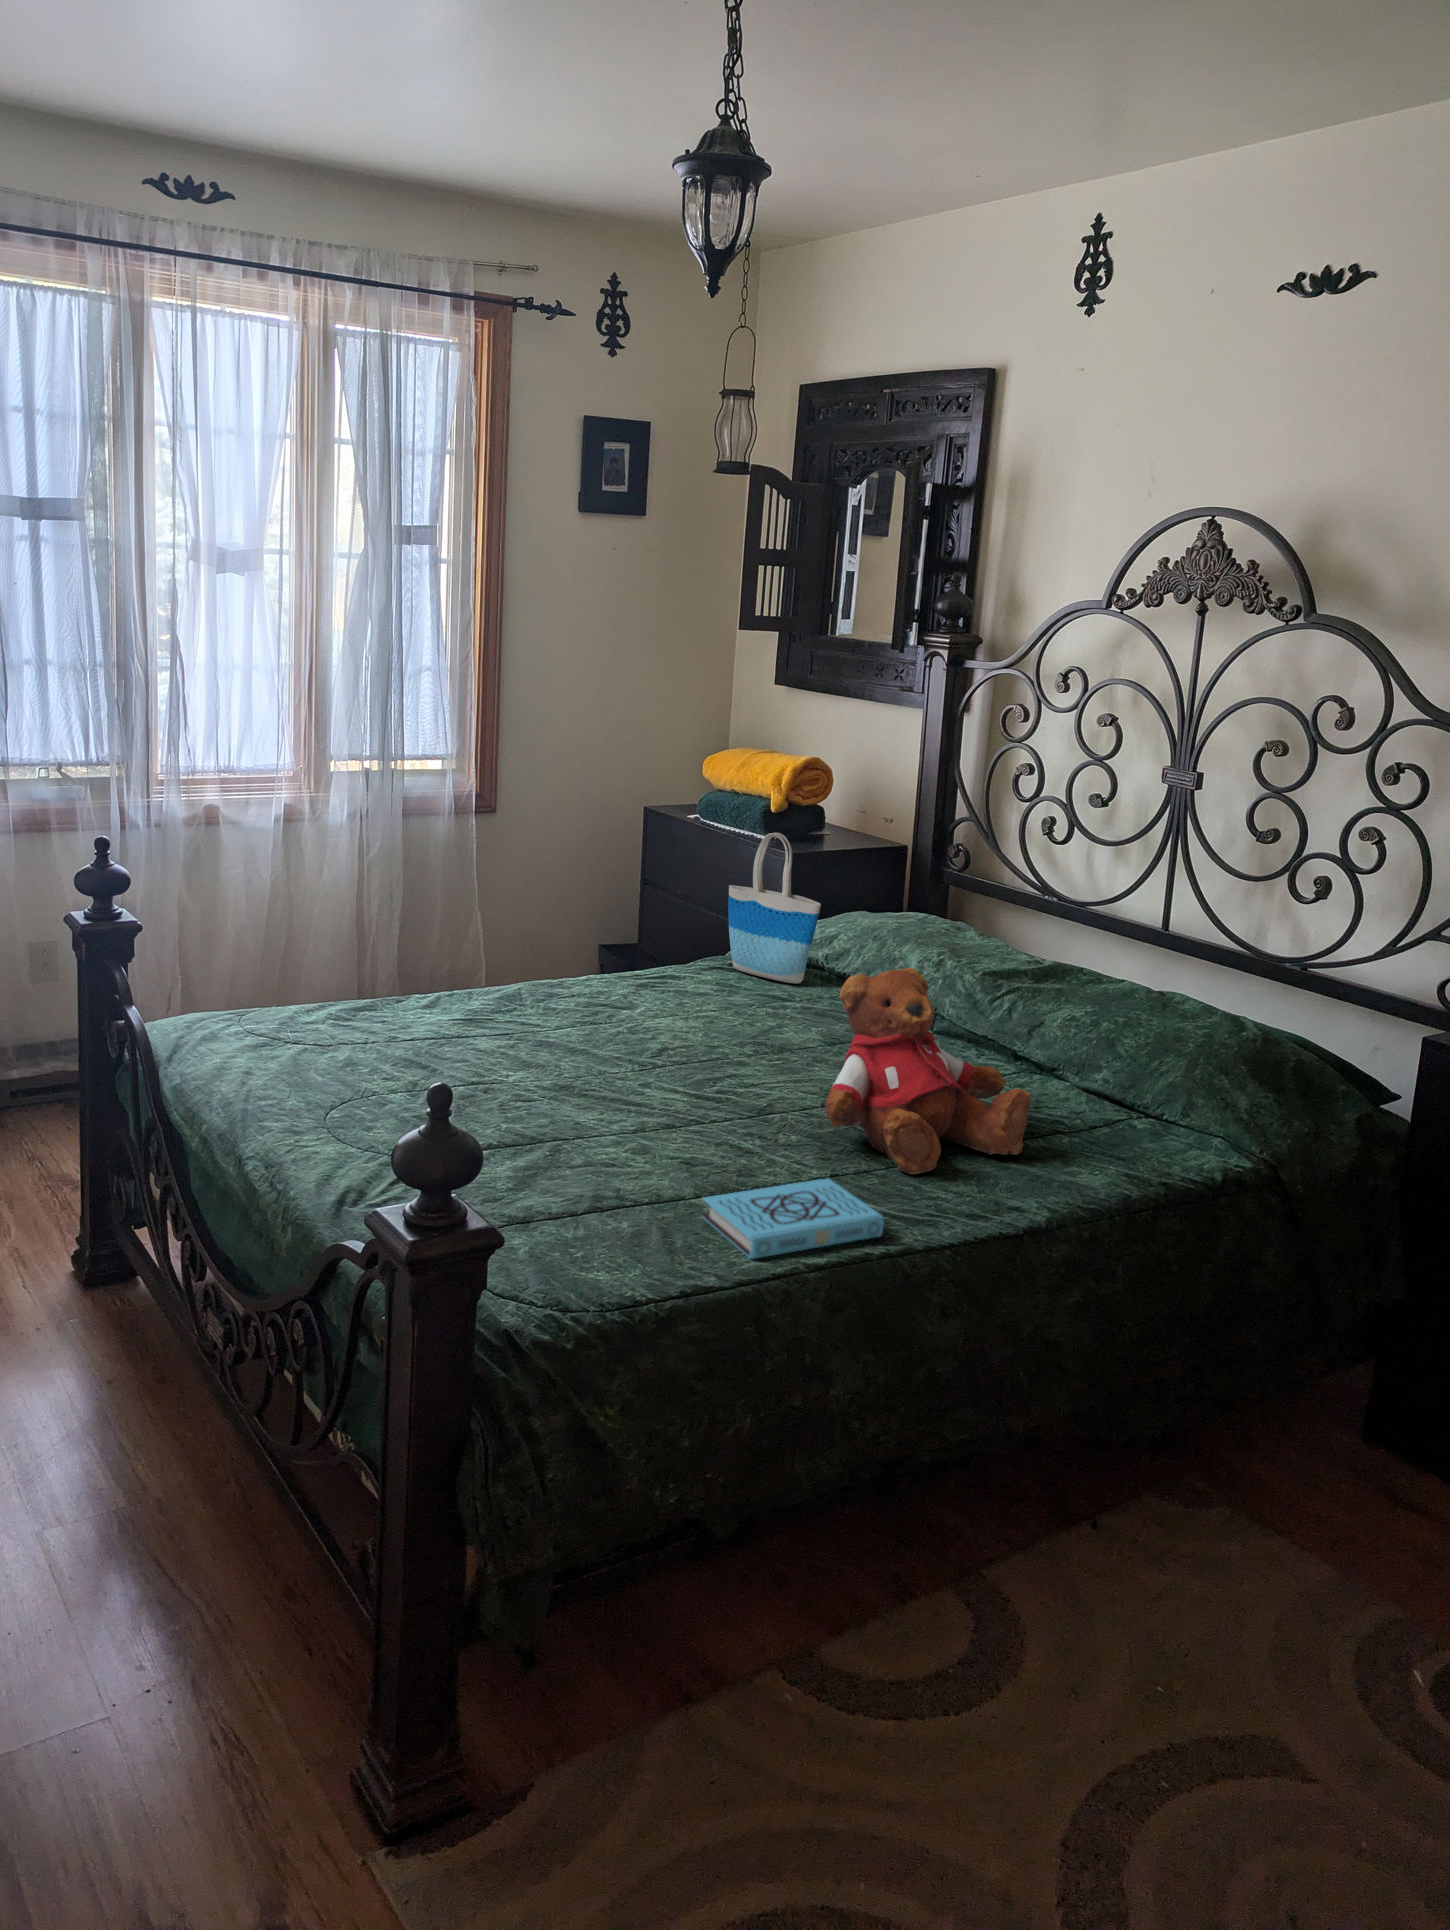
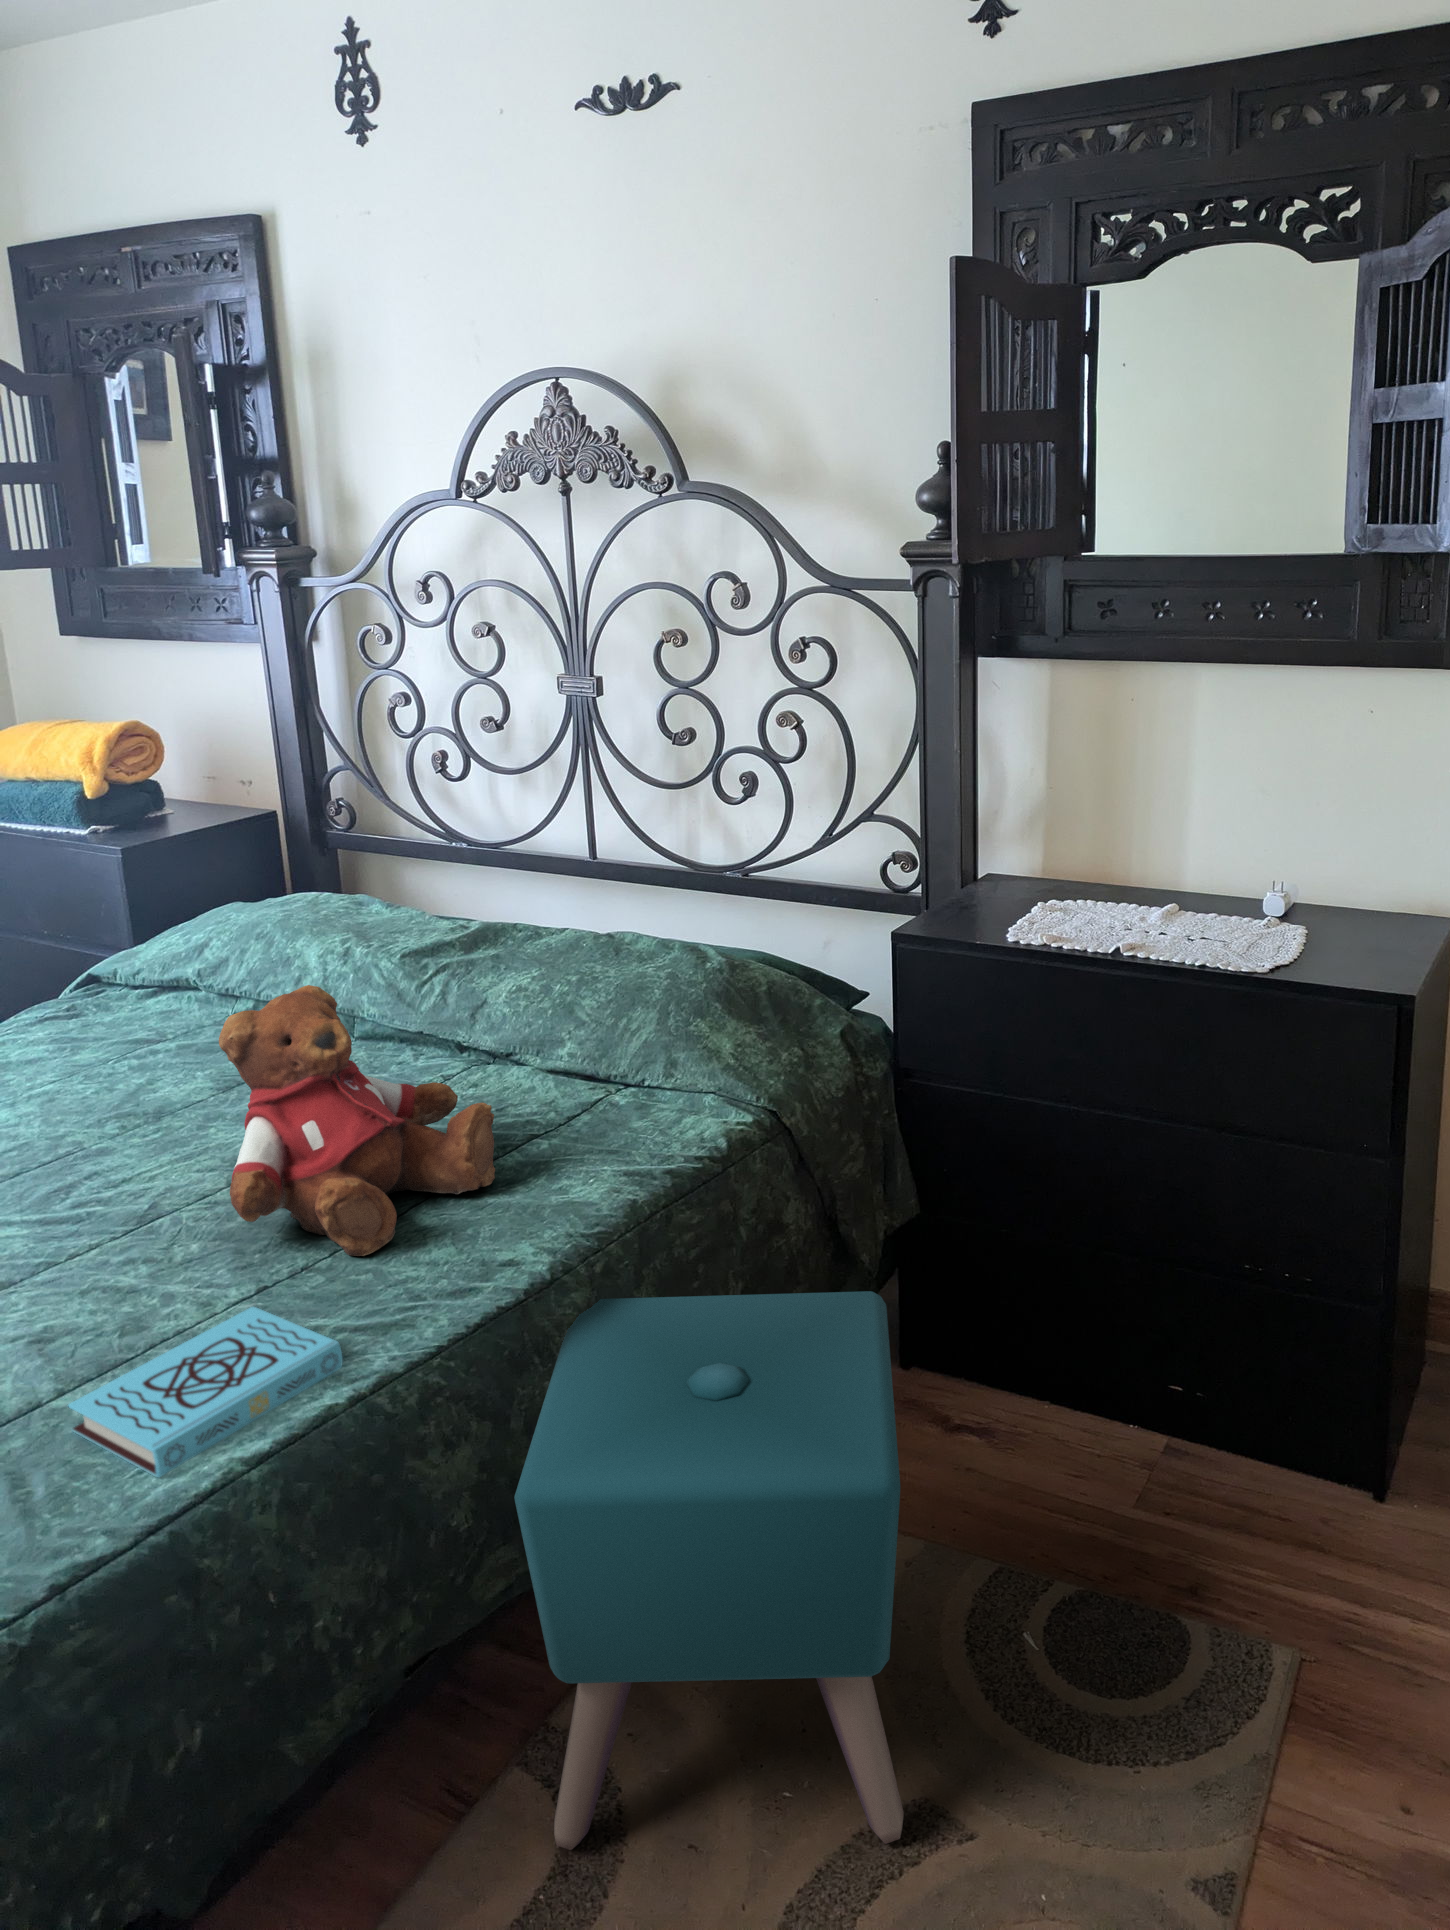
tote bag: present [728,833,821,983] -> none [43,831,176,1019]
ottoman: none [963,1258,1336,1771] -> present [514,1291,904,1850]

